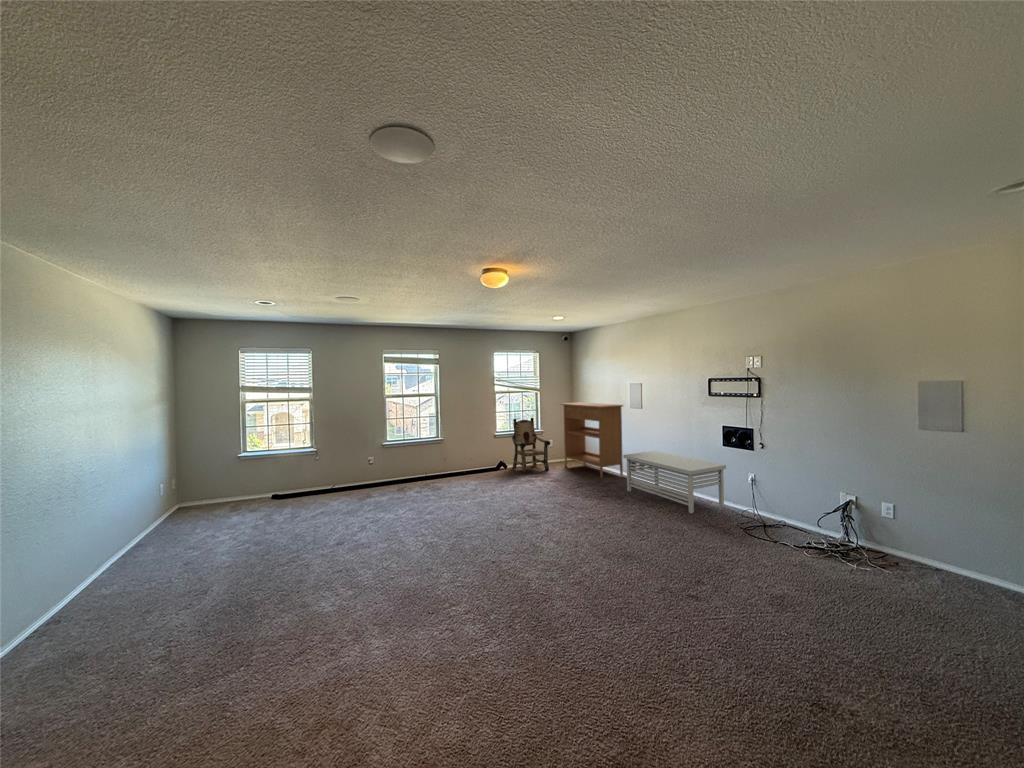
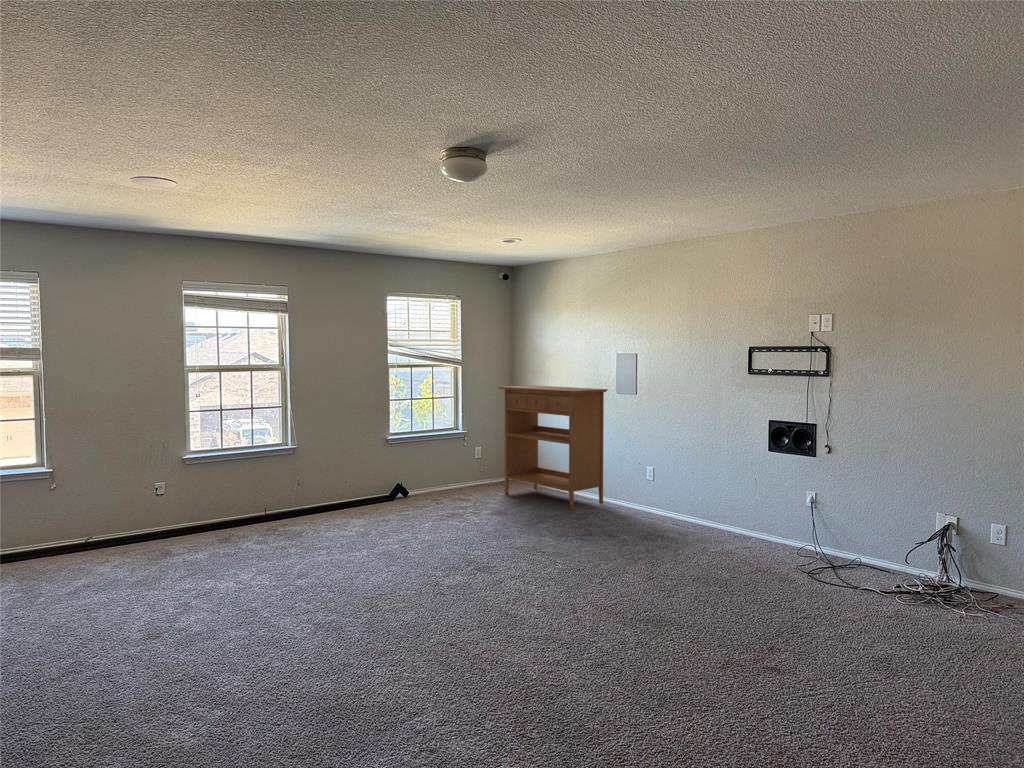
armchair: present [512,418,550,473] -> none [416,411,484,506]
storage bench: present [623,451,726,513] -> none [614,462,774,555]

